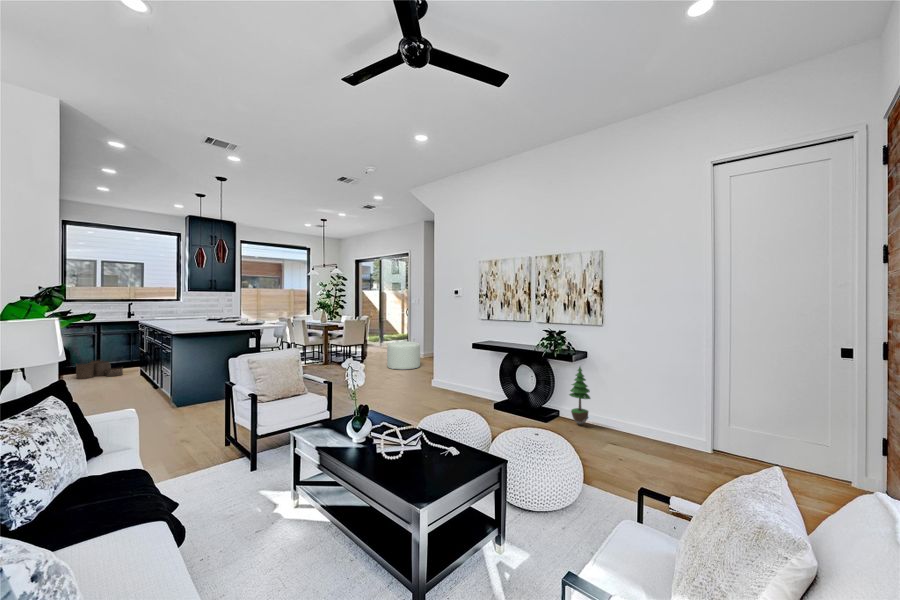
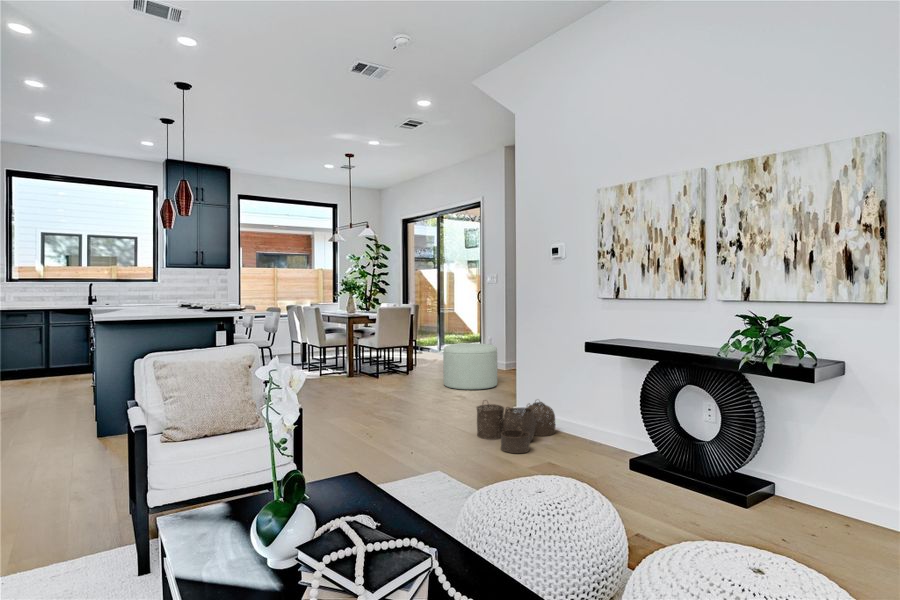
woven basket: present [76,360,123,379] -> present [477,402,555,453]
potted tree: present [569,367,590,425] -> none [798,391,856,522]

